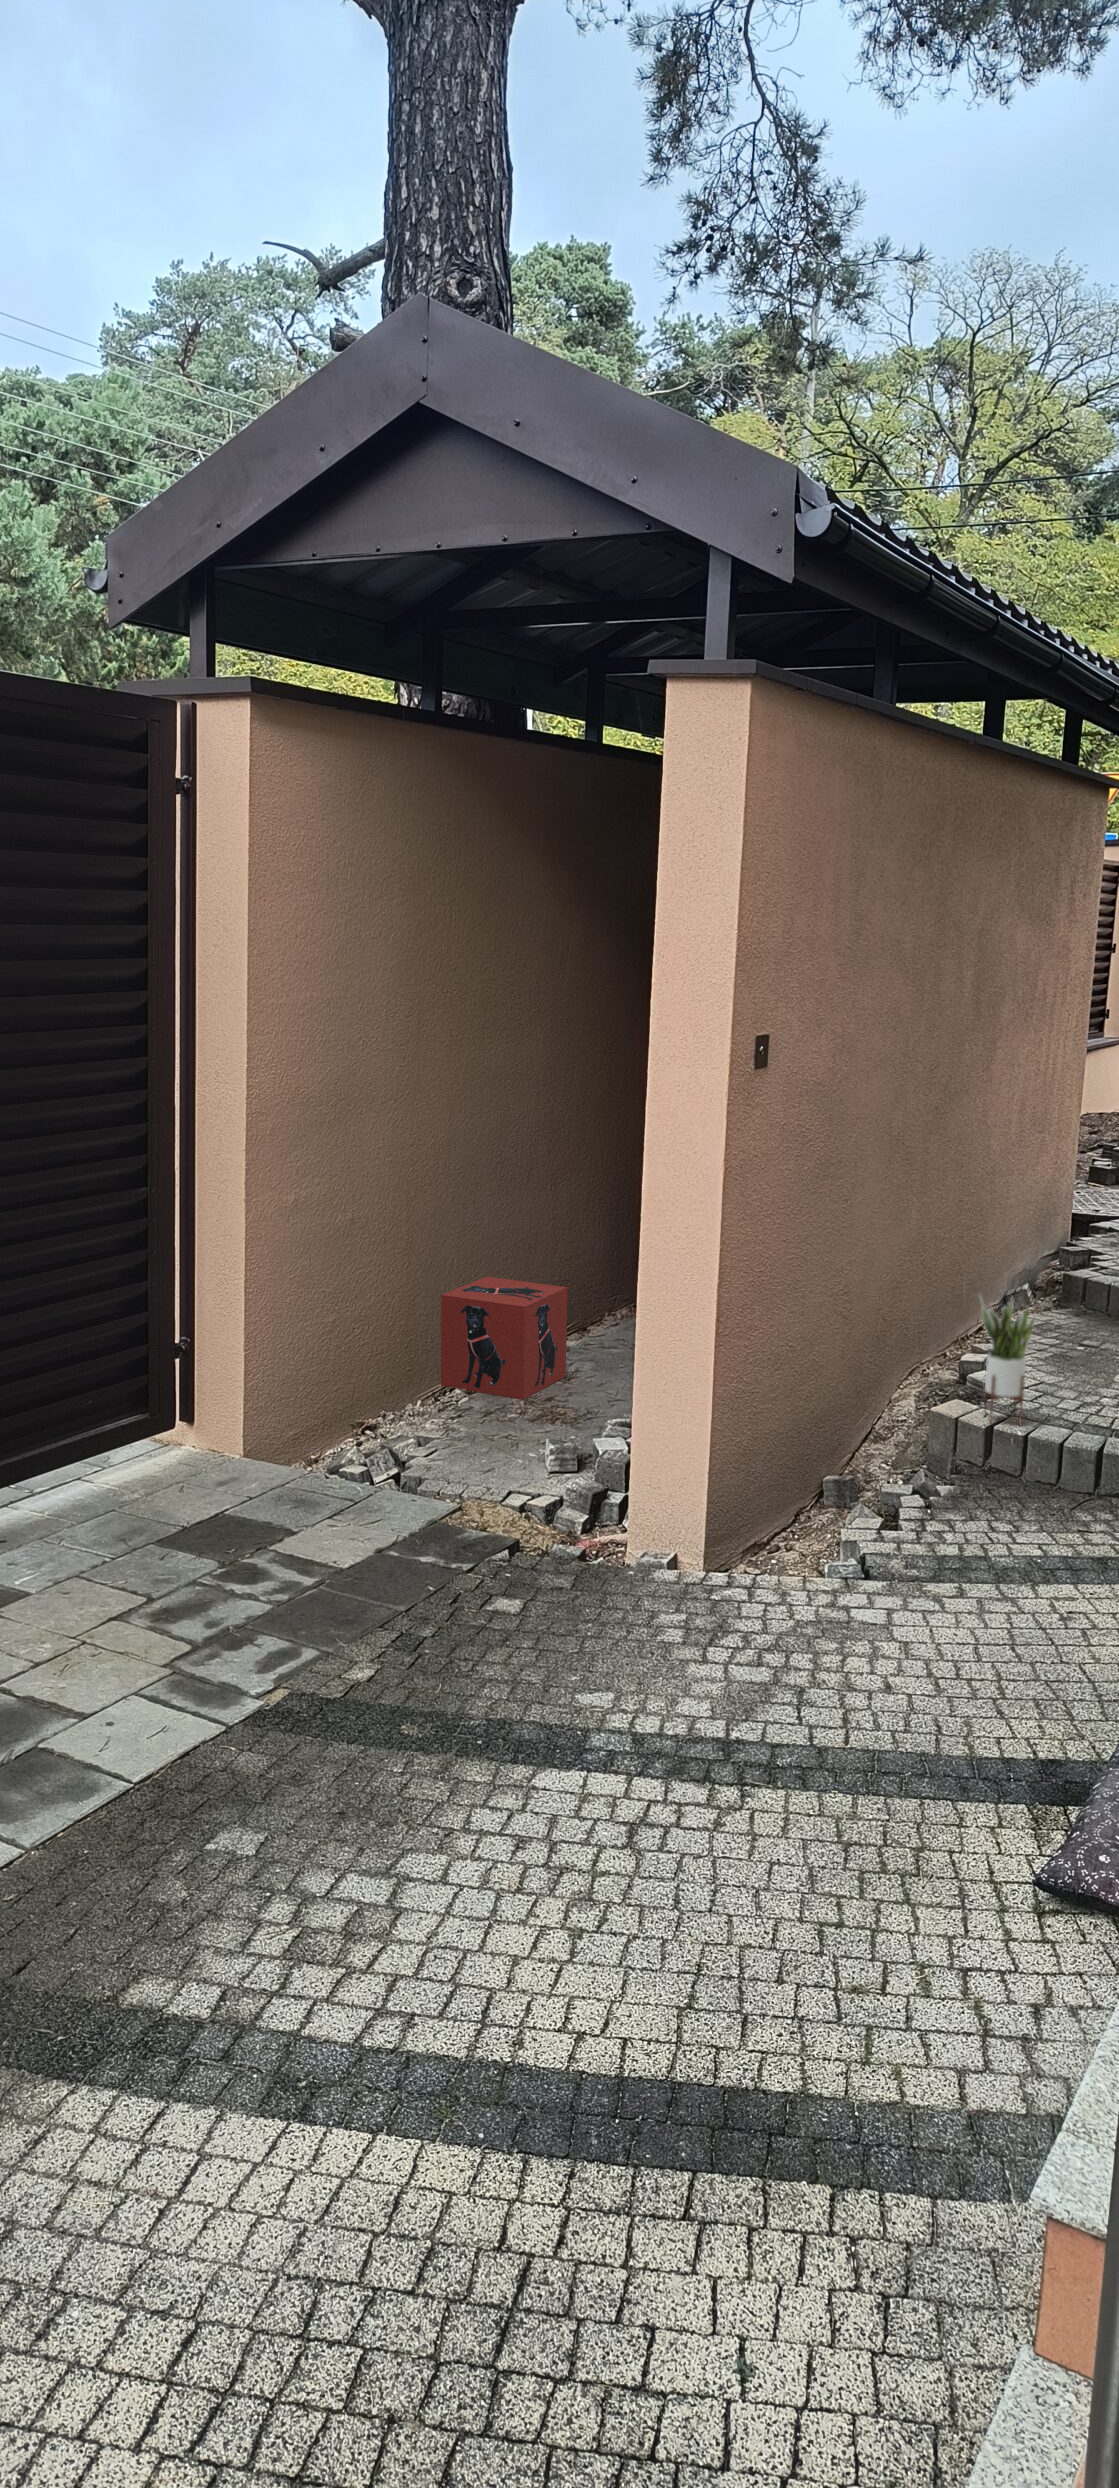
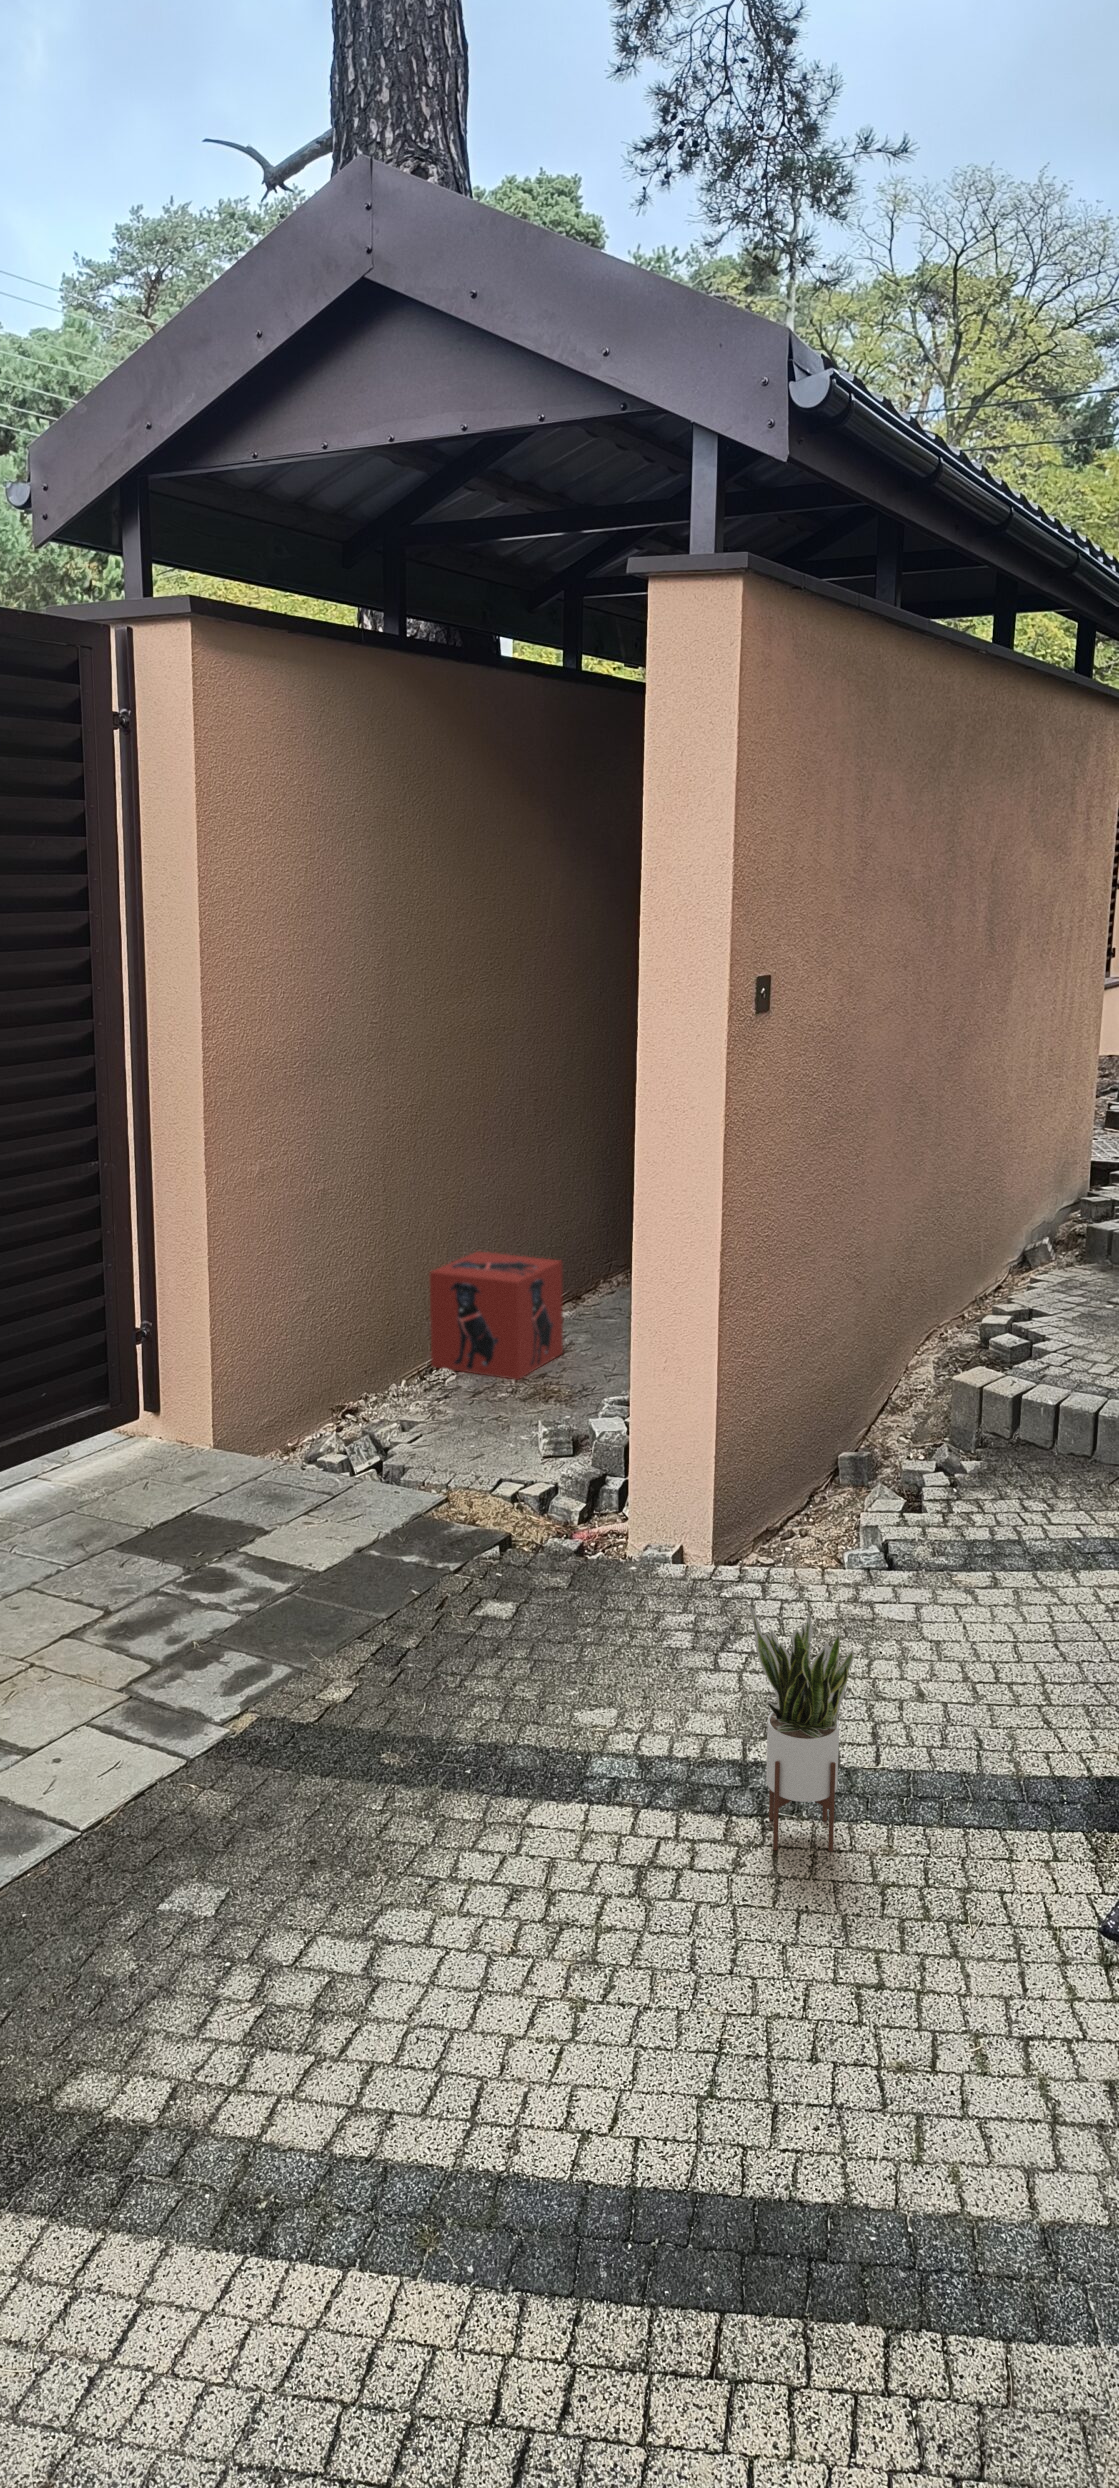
potted plant: present [980,1296,1036,1424] -> present [749,1605,854,1852]

